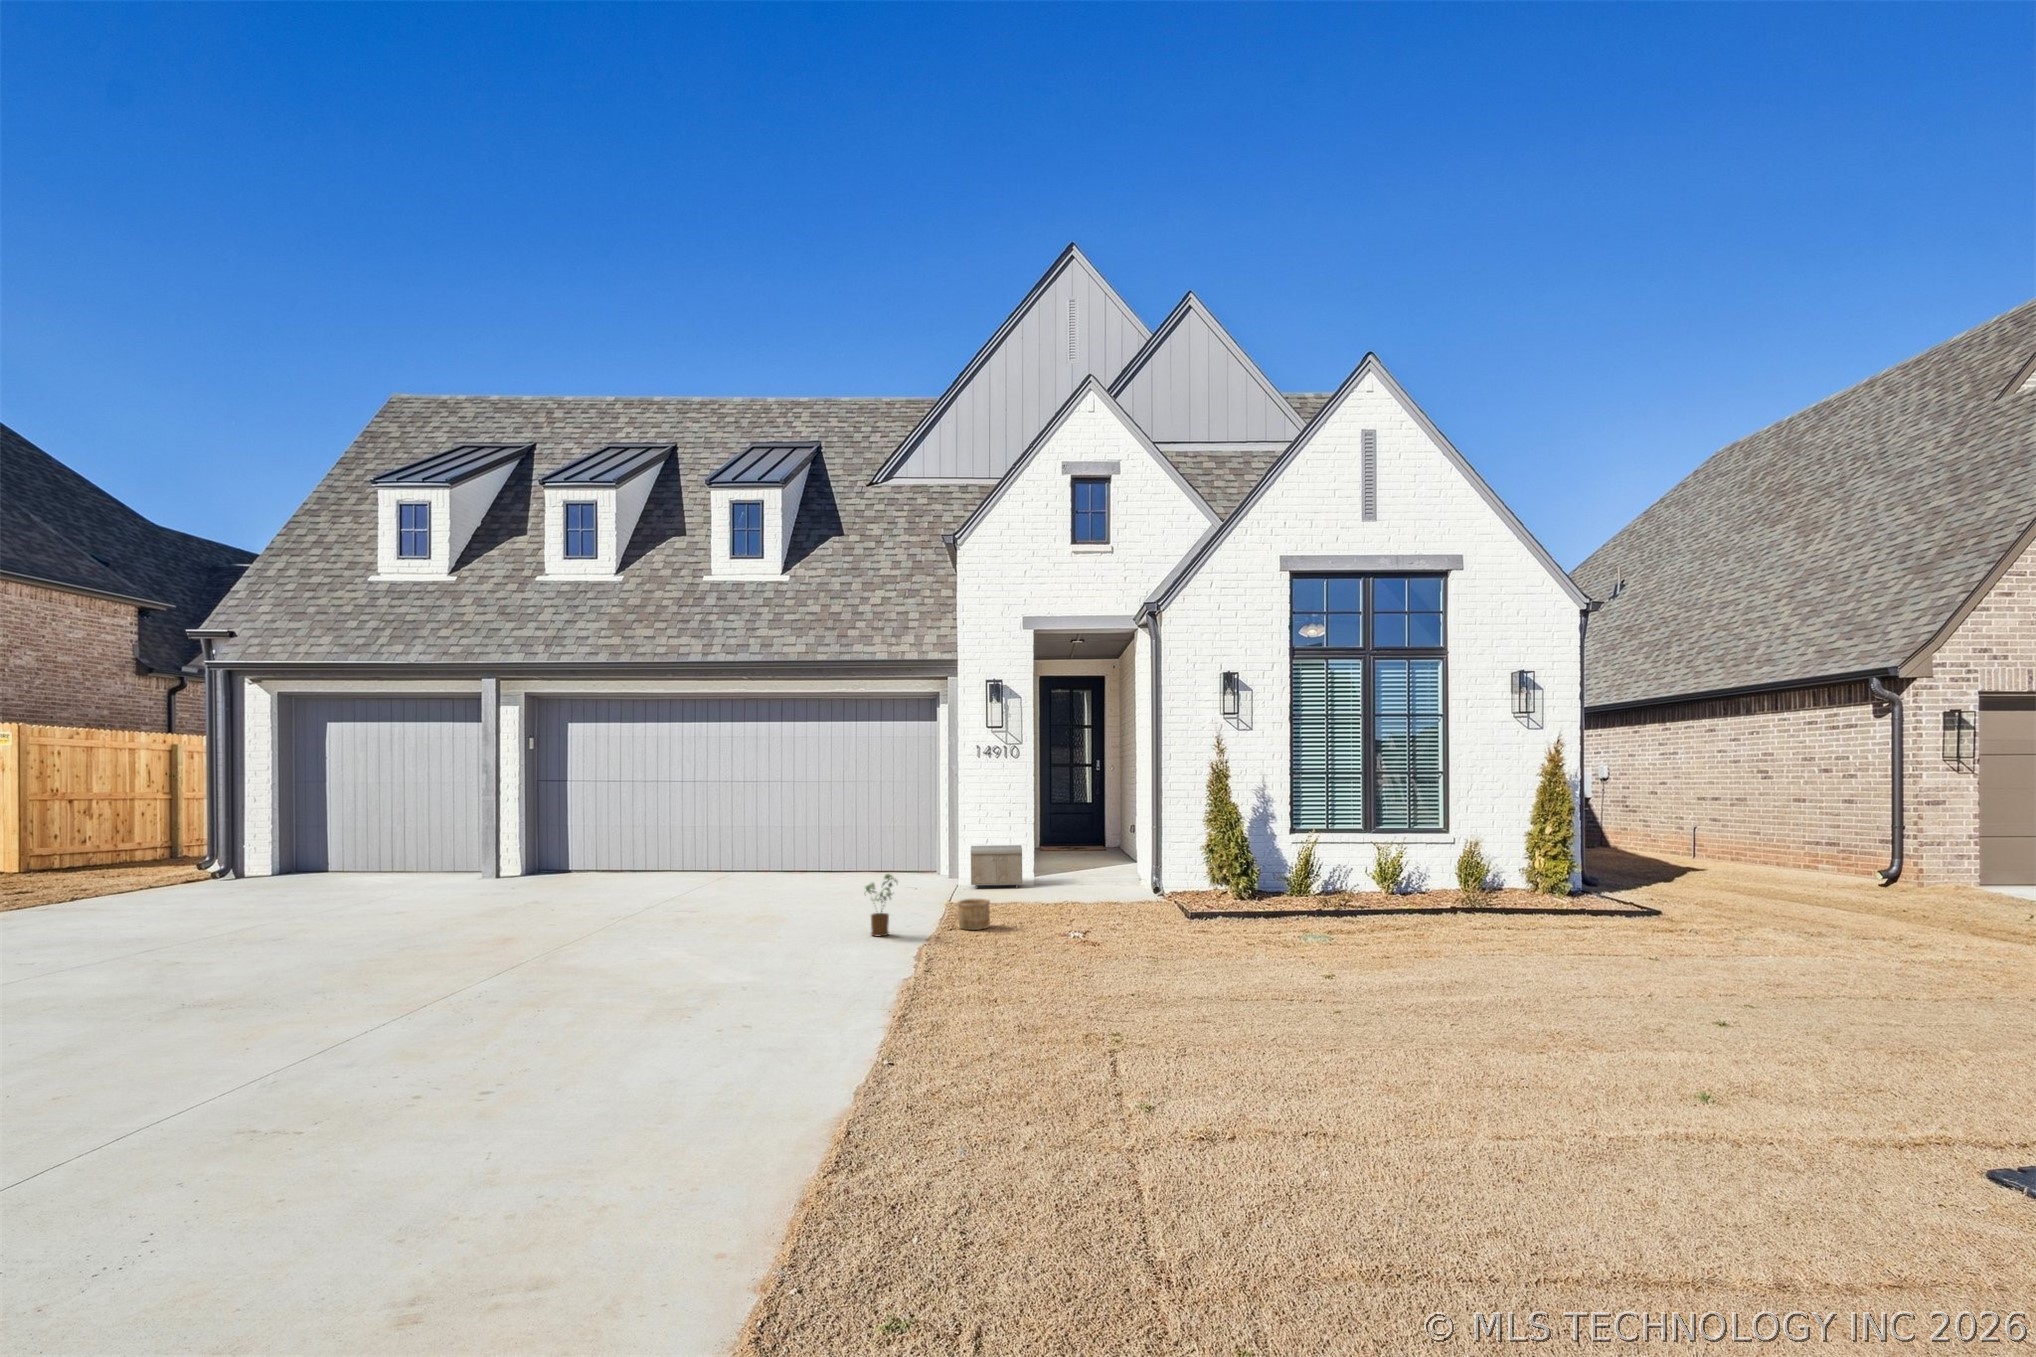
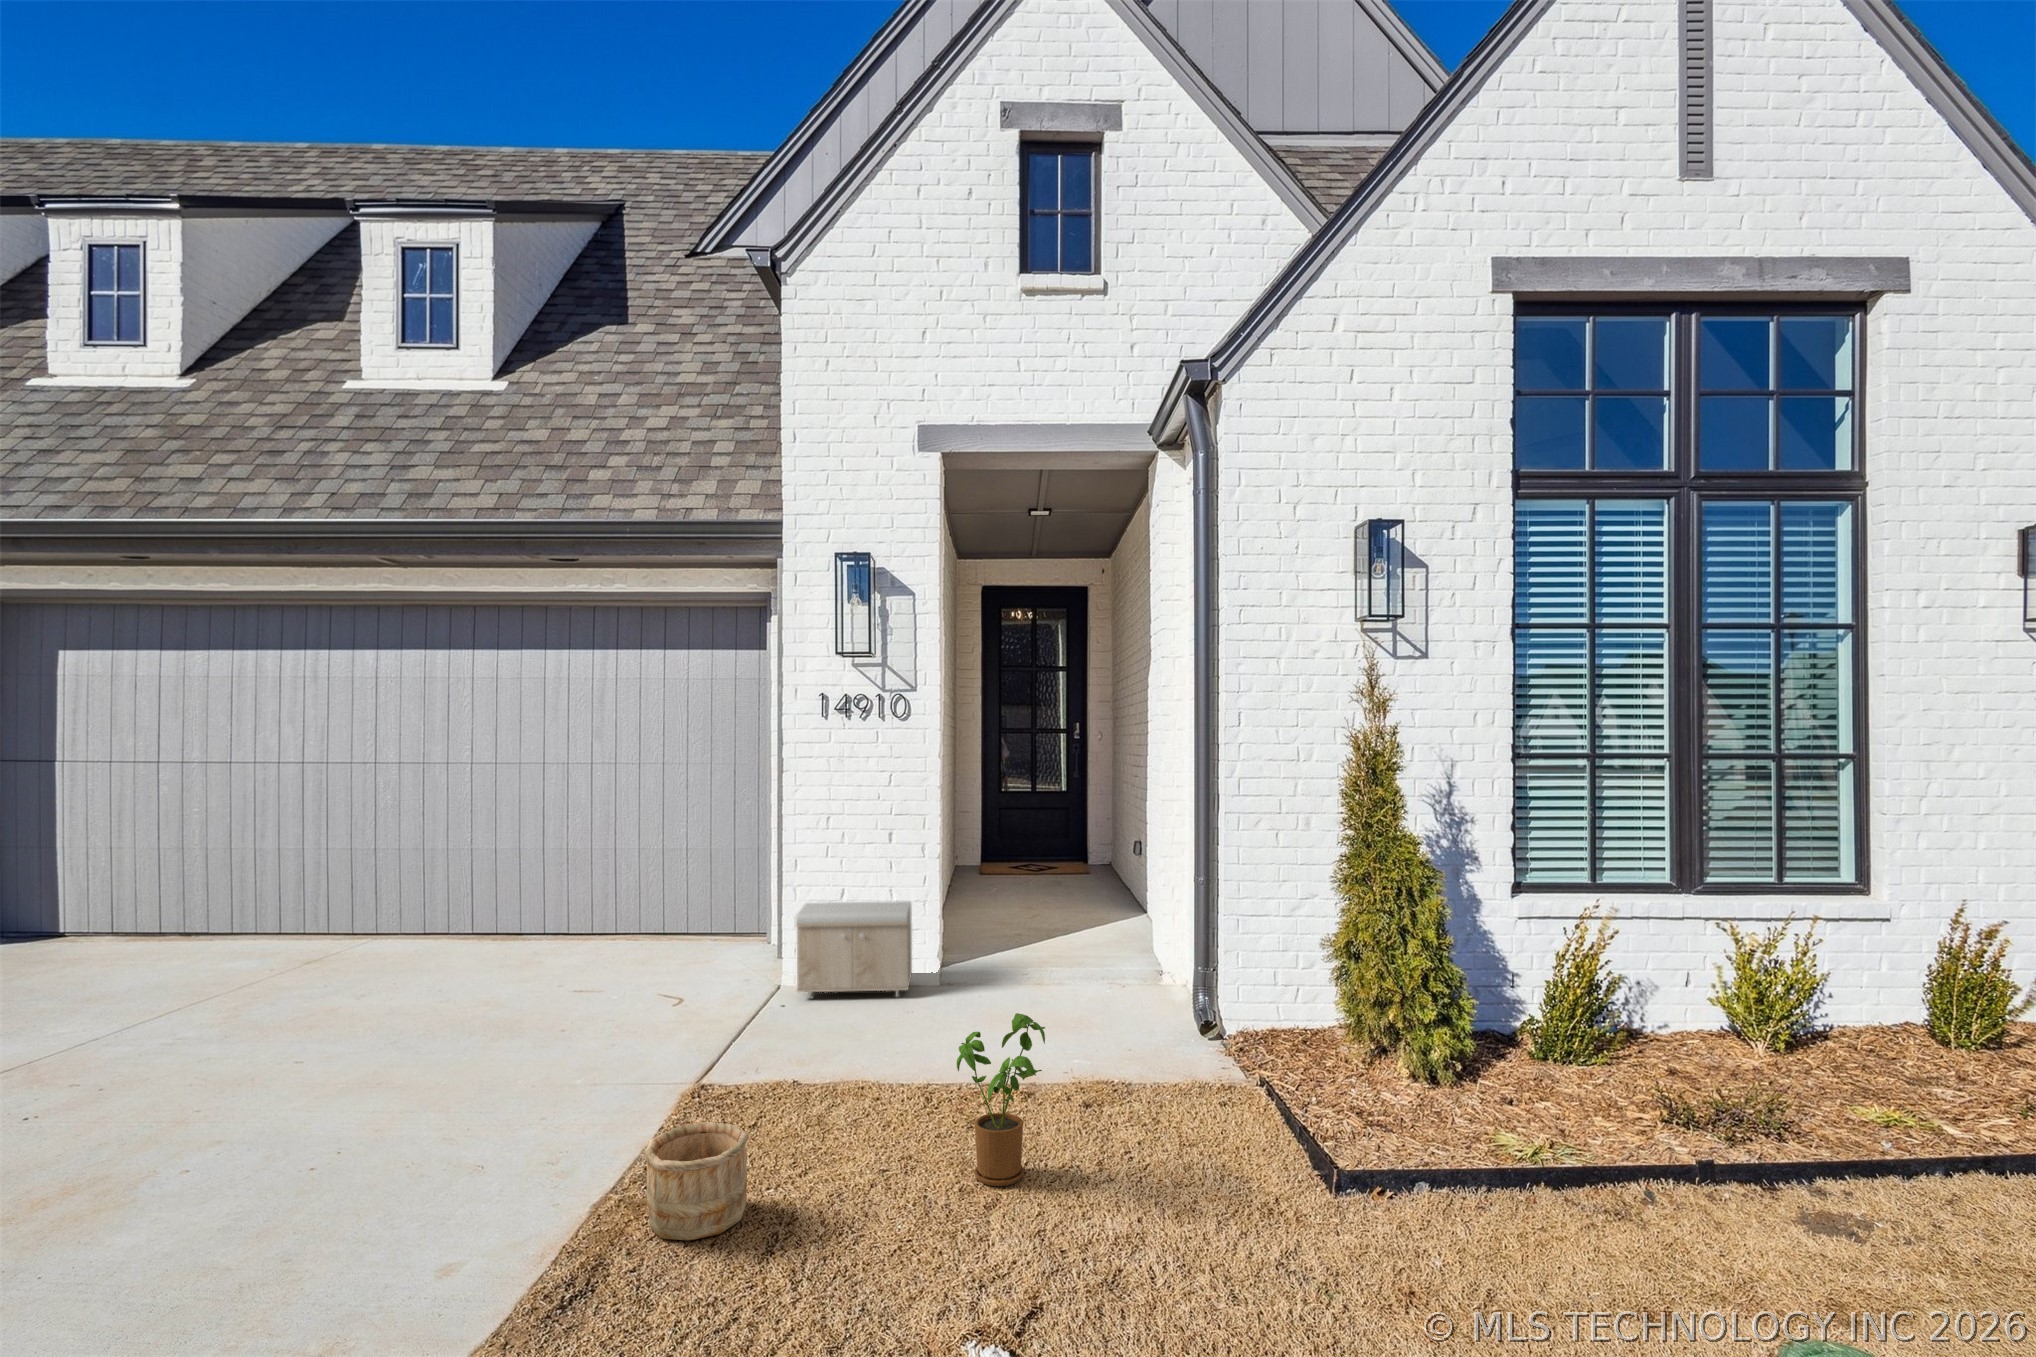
house plant: present [866,874,897,936] -> present [956,1013,1045,1186]

